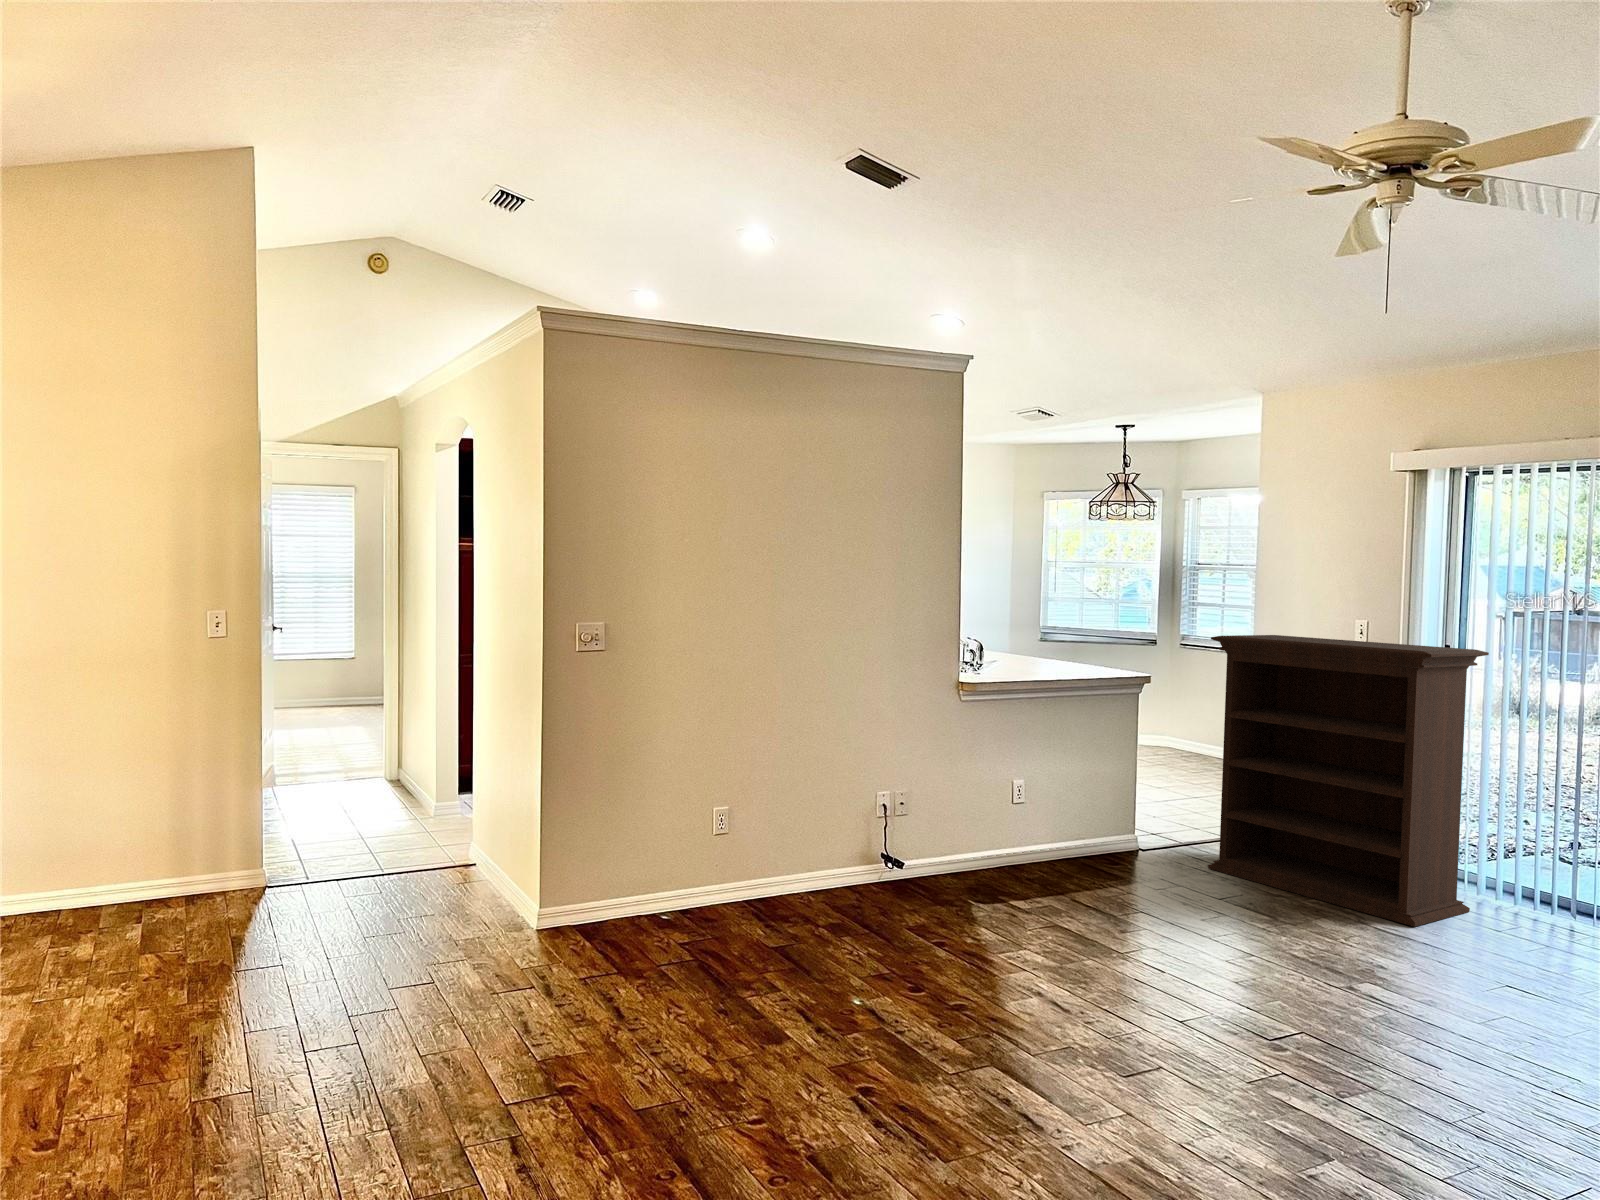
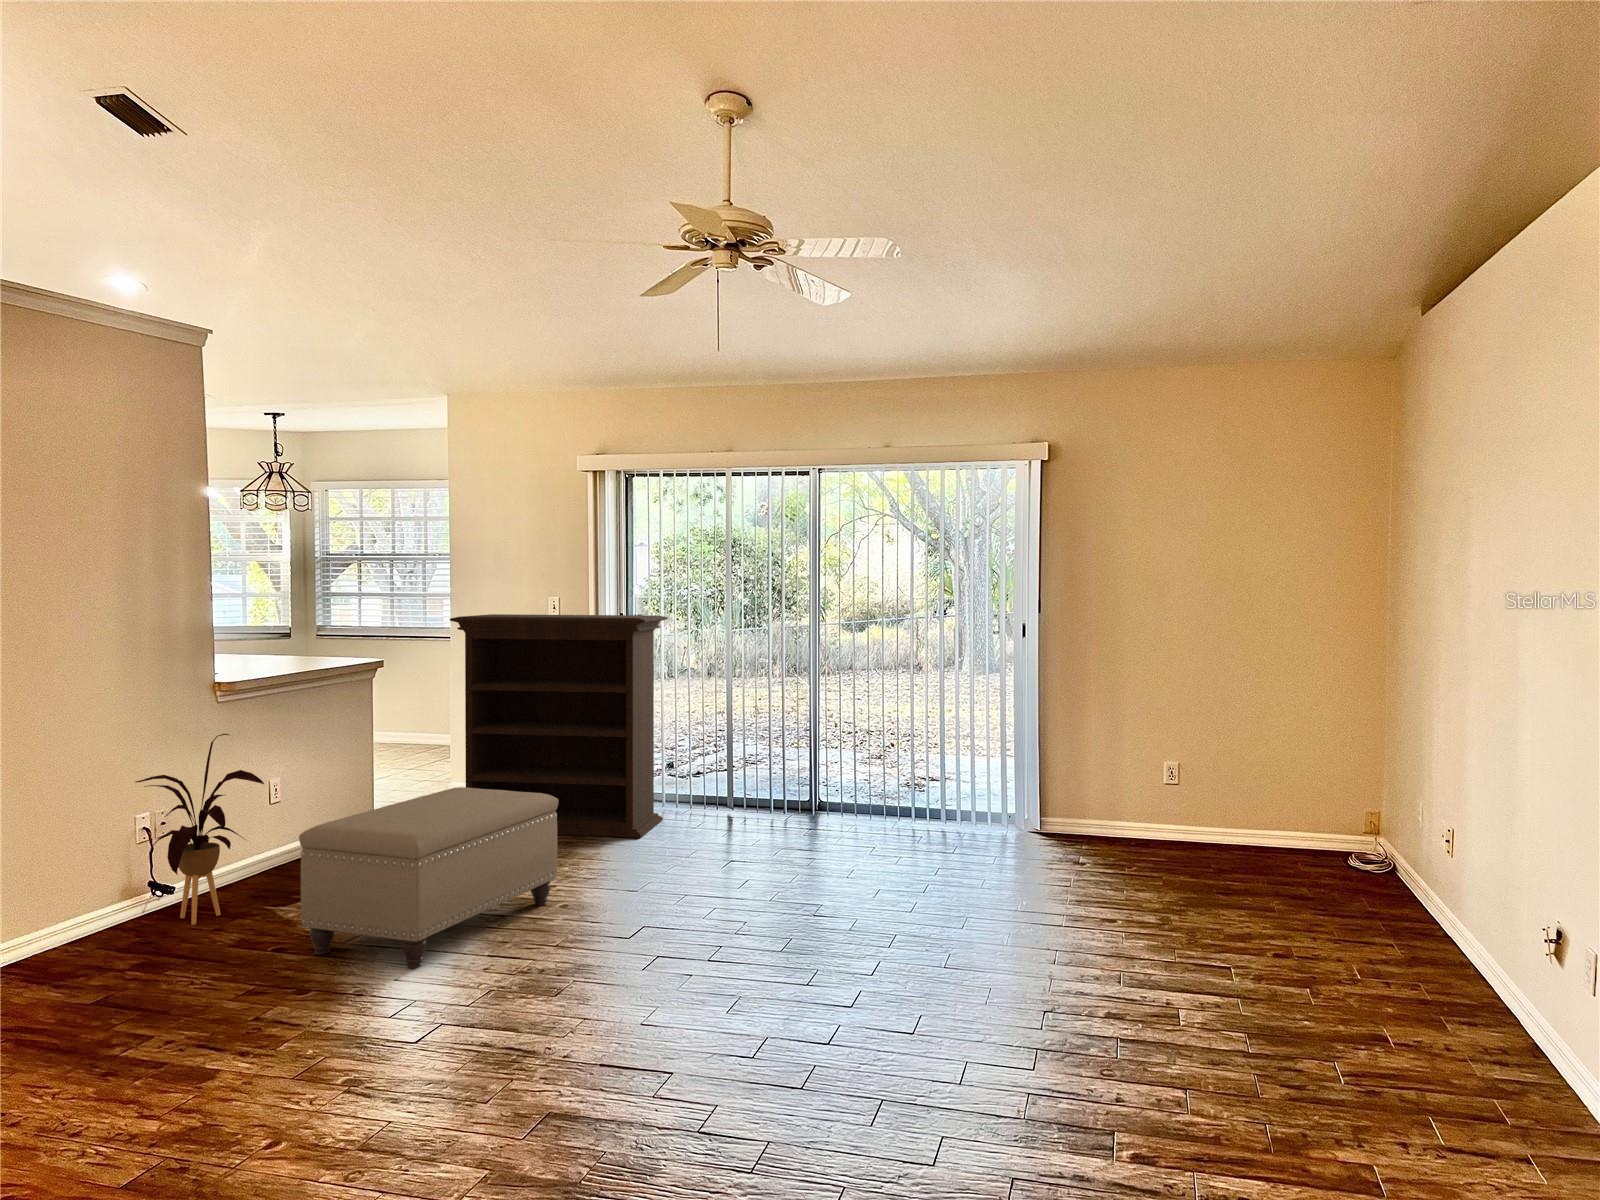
house plant: none [862,732,957,901] -> present [136,734,264,925]
ottoman: none [948,821,1241,1000] -> present [299,787,558,968]

